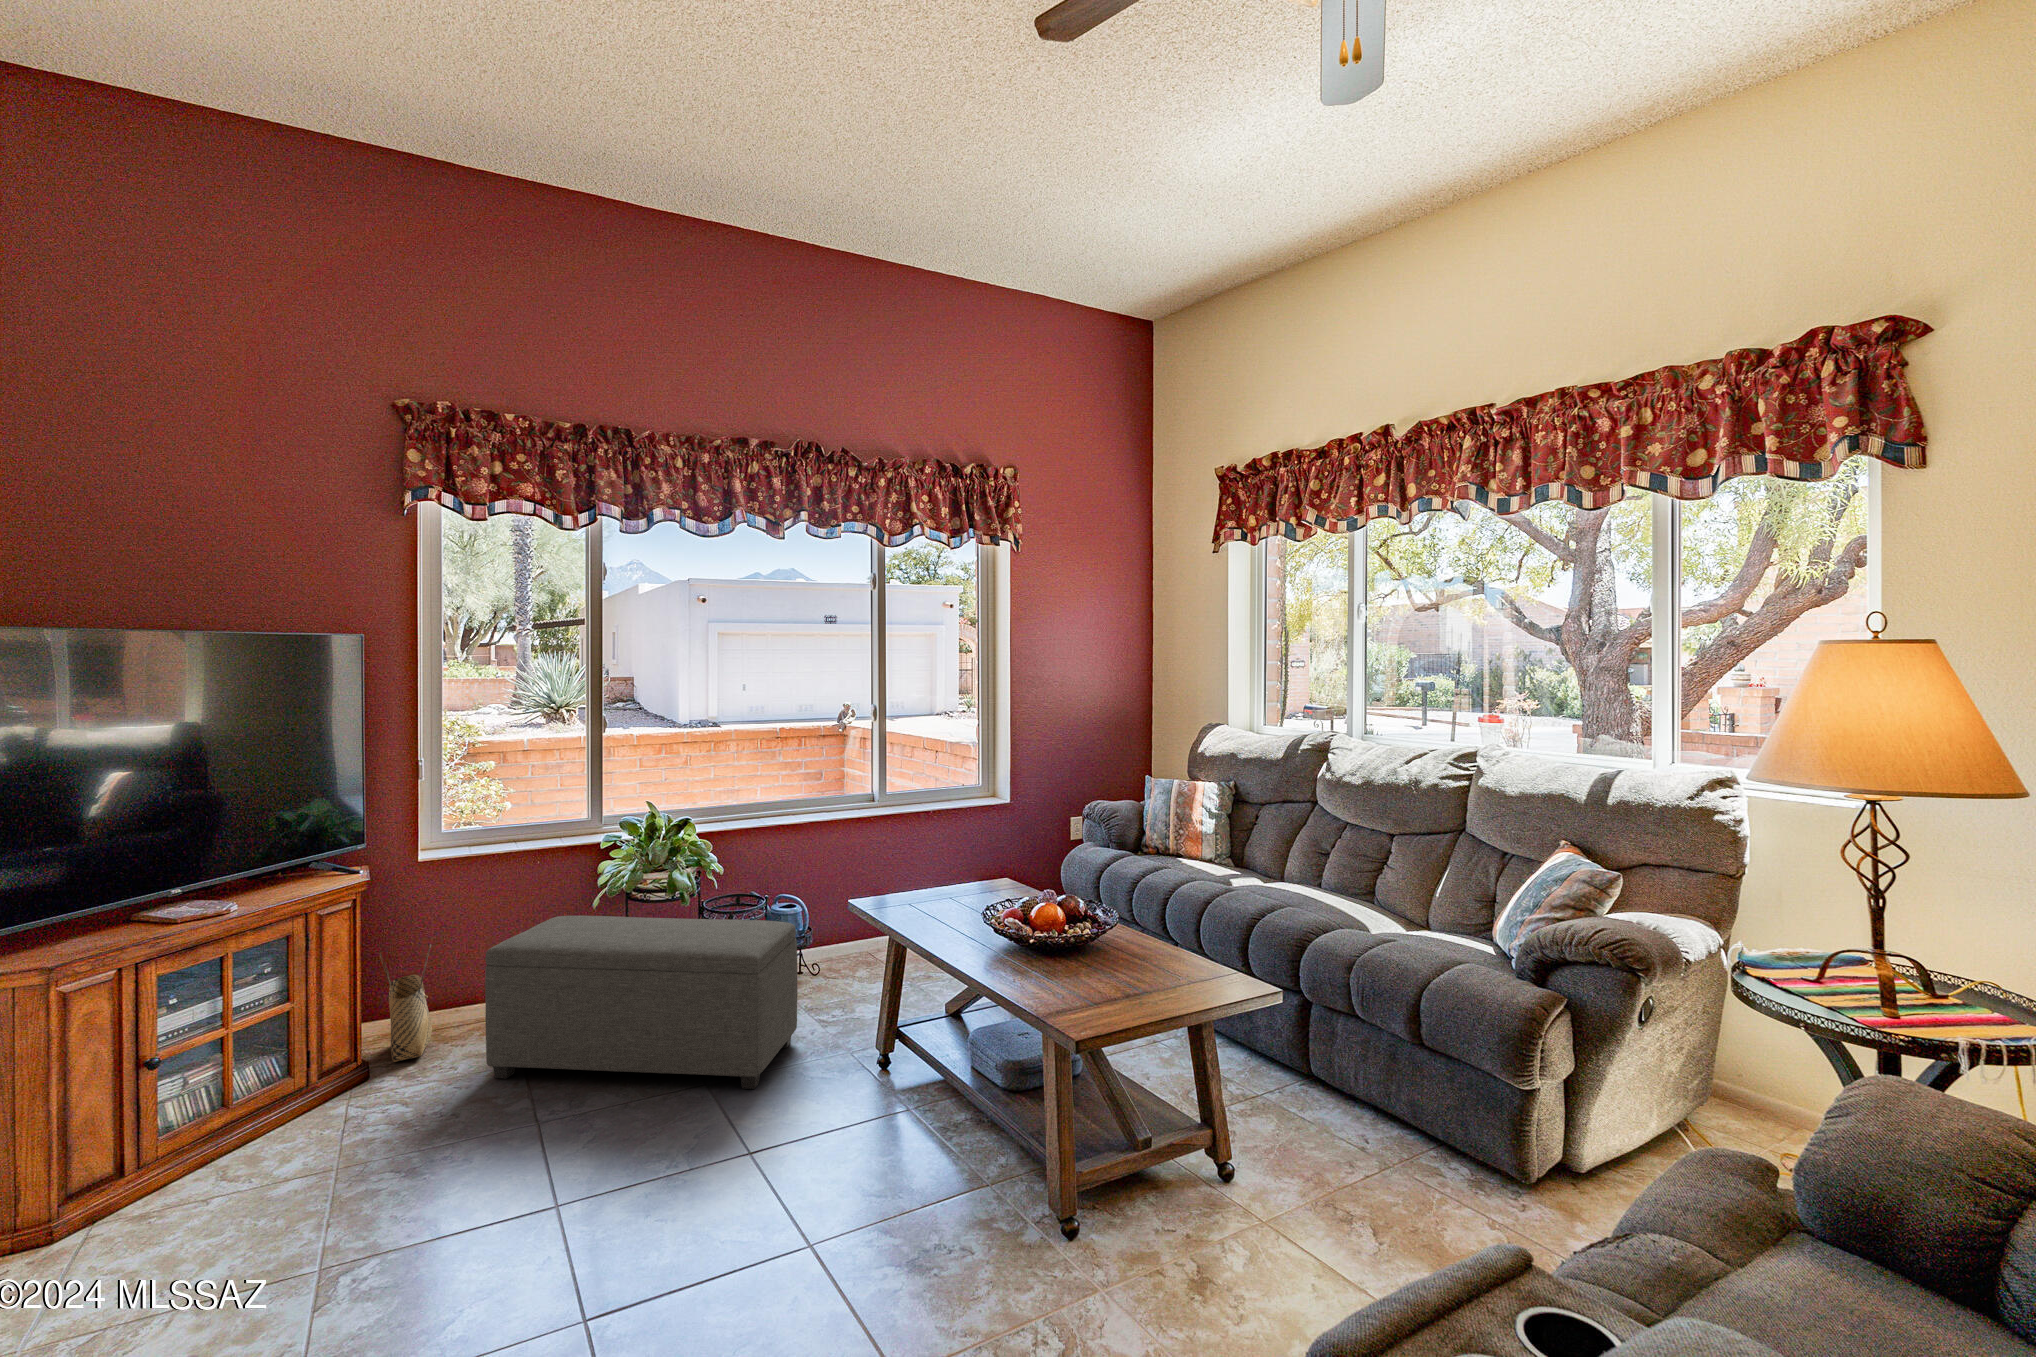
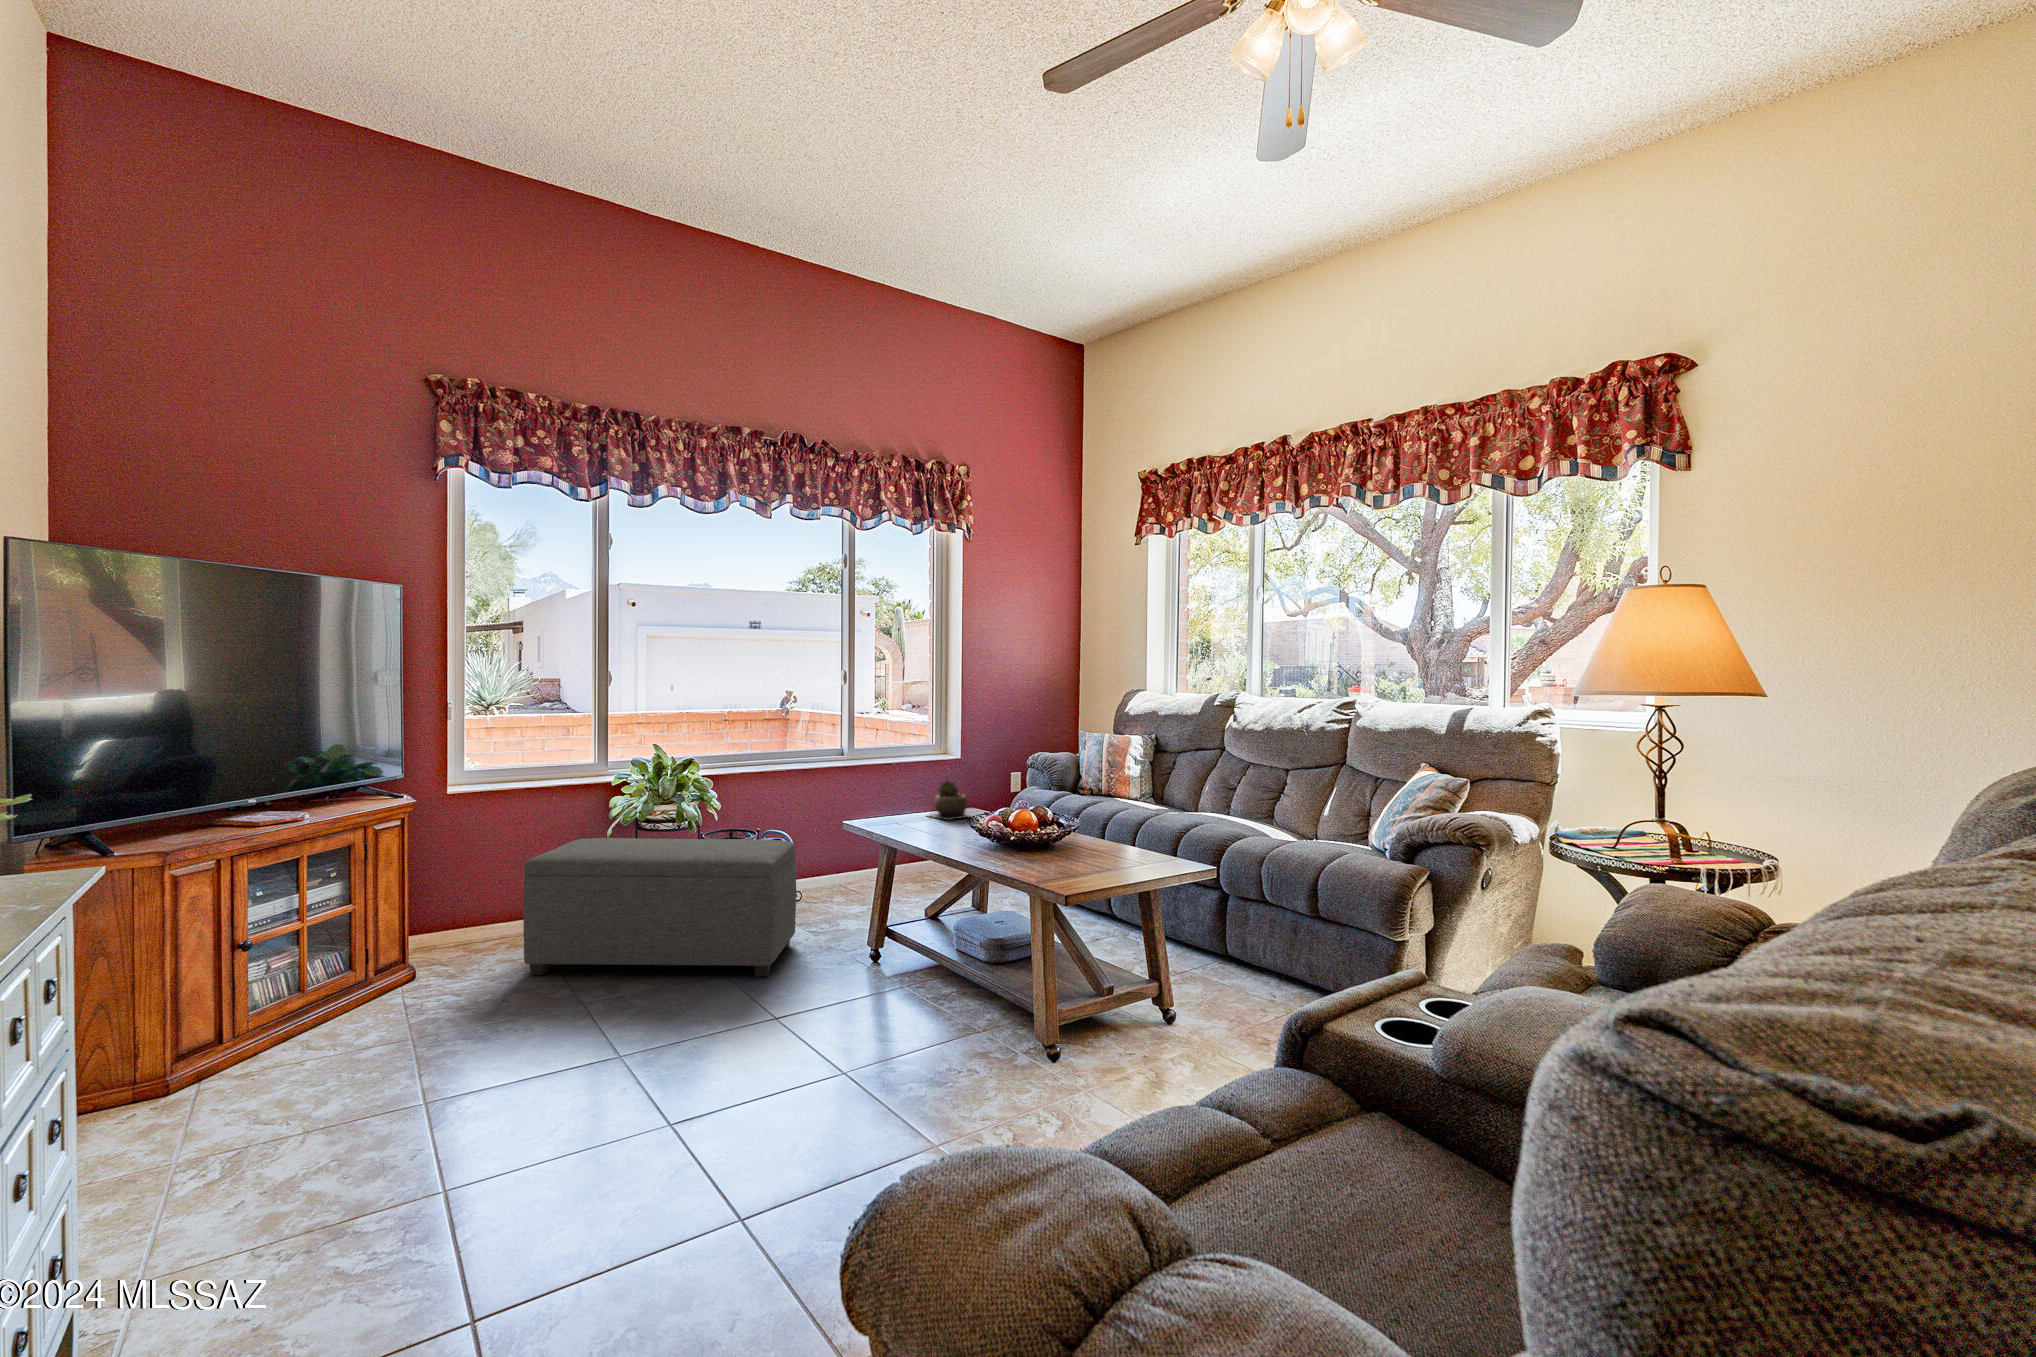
succulent plant: none [944,852,1002,903] -> present [930,781,968,820]
woven basket: present [380,944,432,1062] -> none [418,863,465,966]

